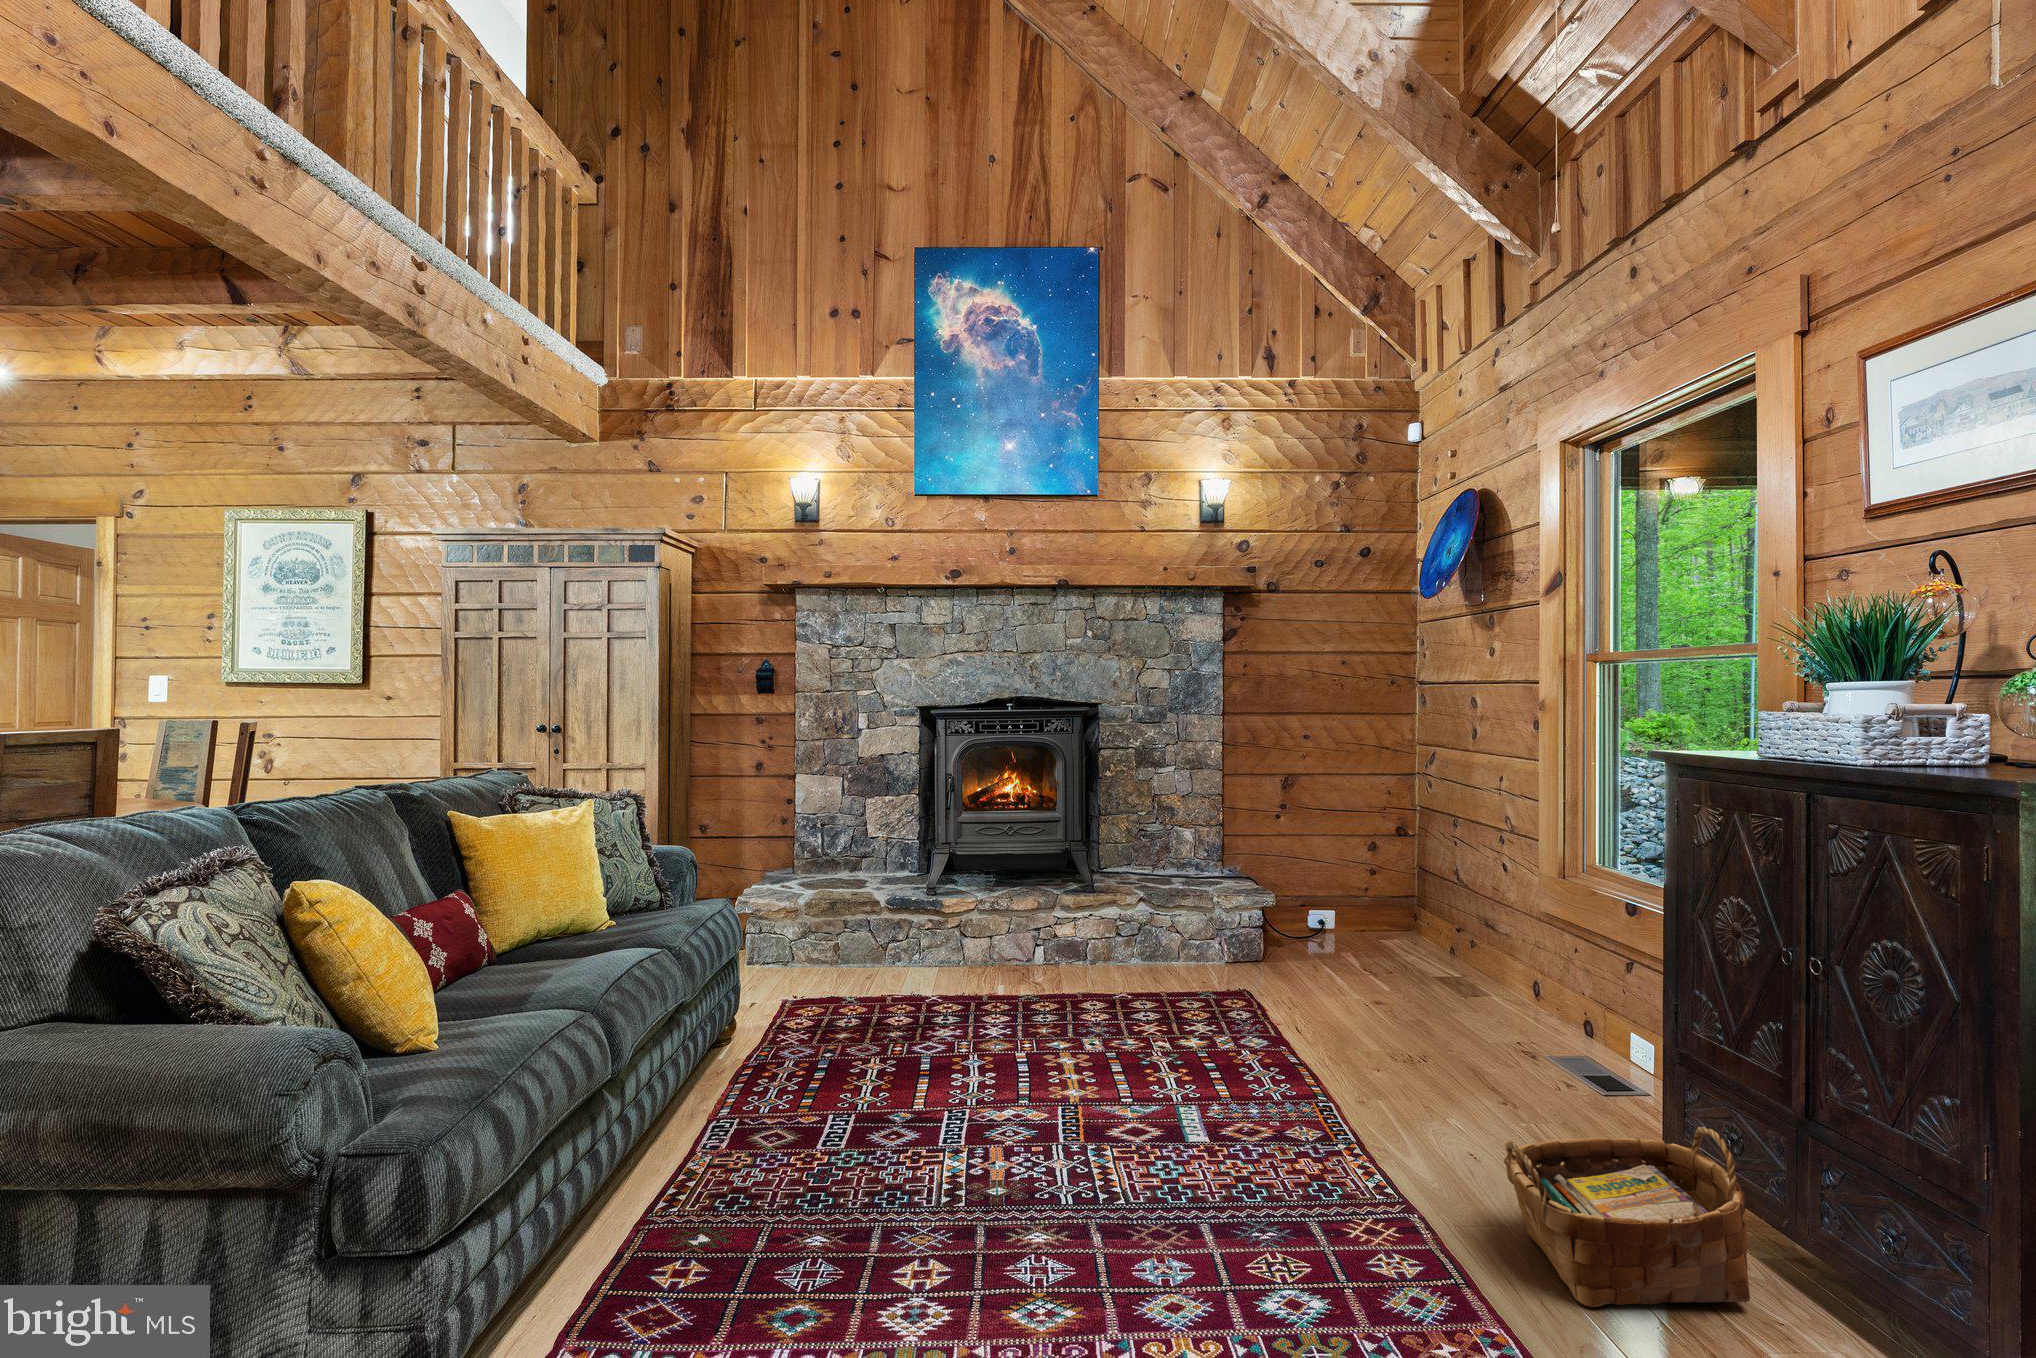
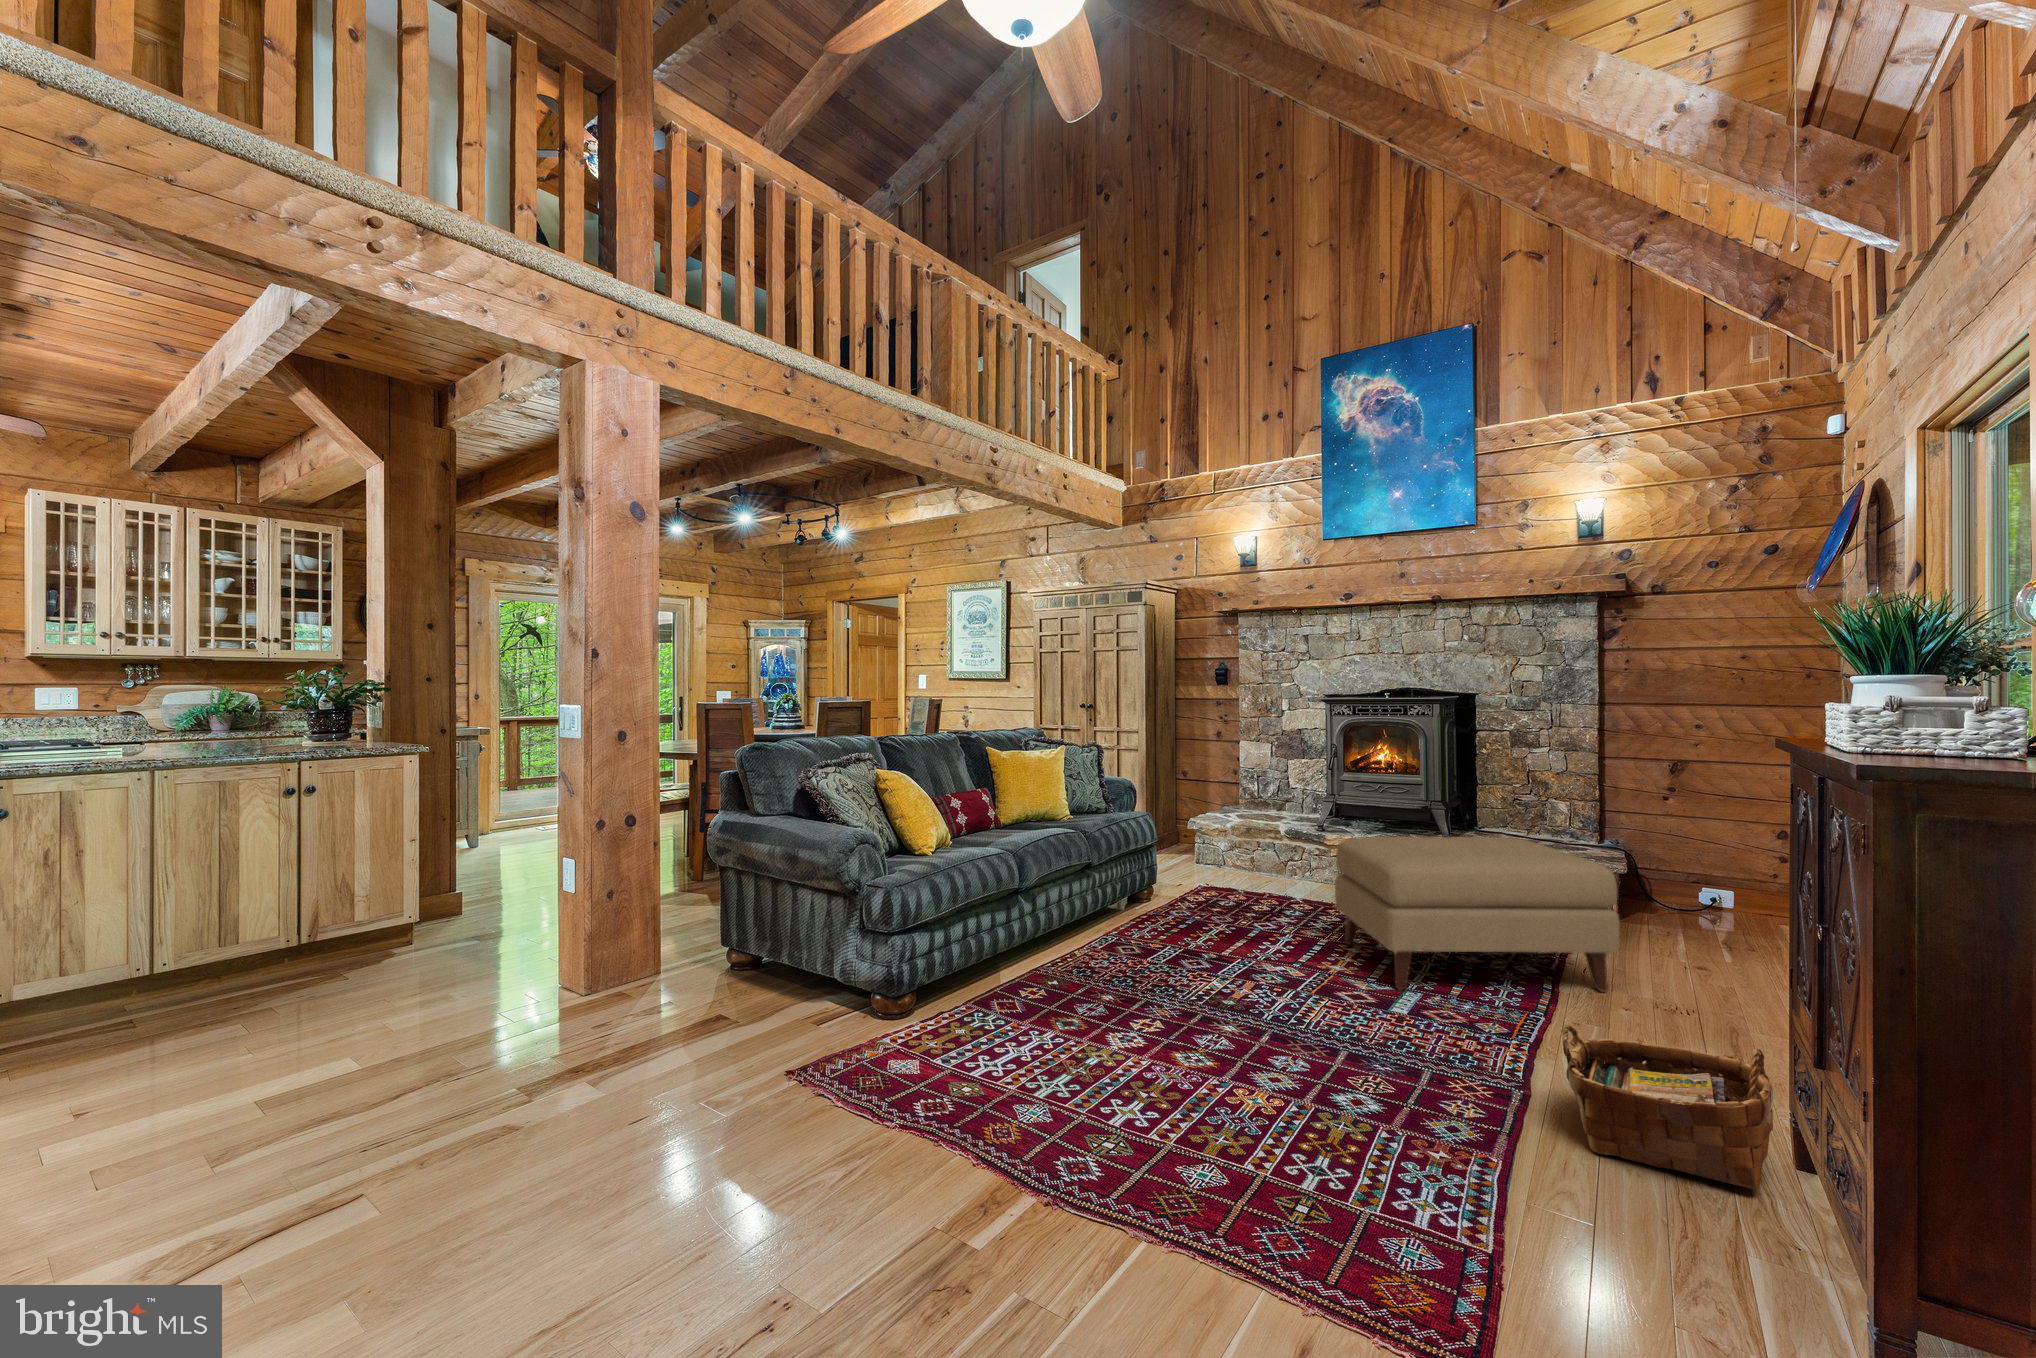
ottoman: none [1038,883,1369,1113] -> present [1335,837,1620,992]

